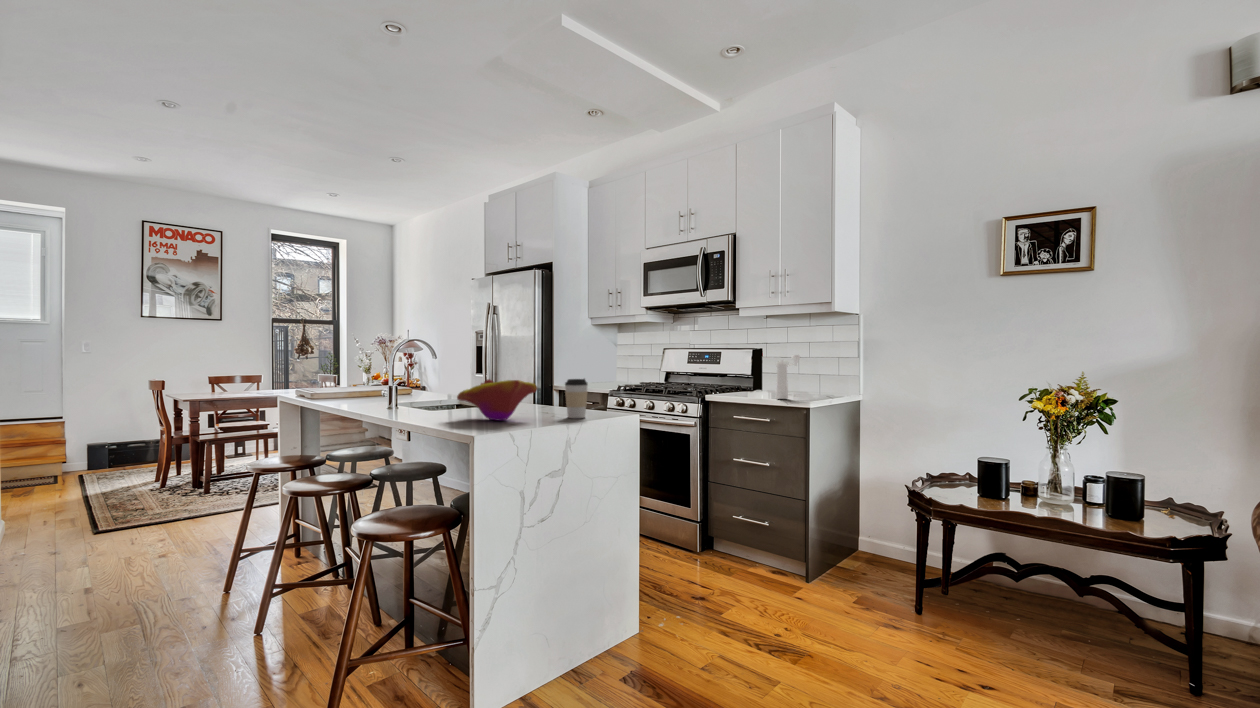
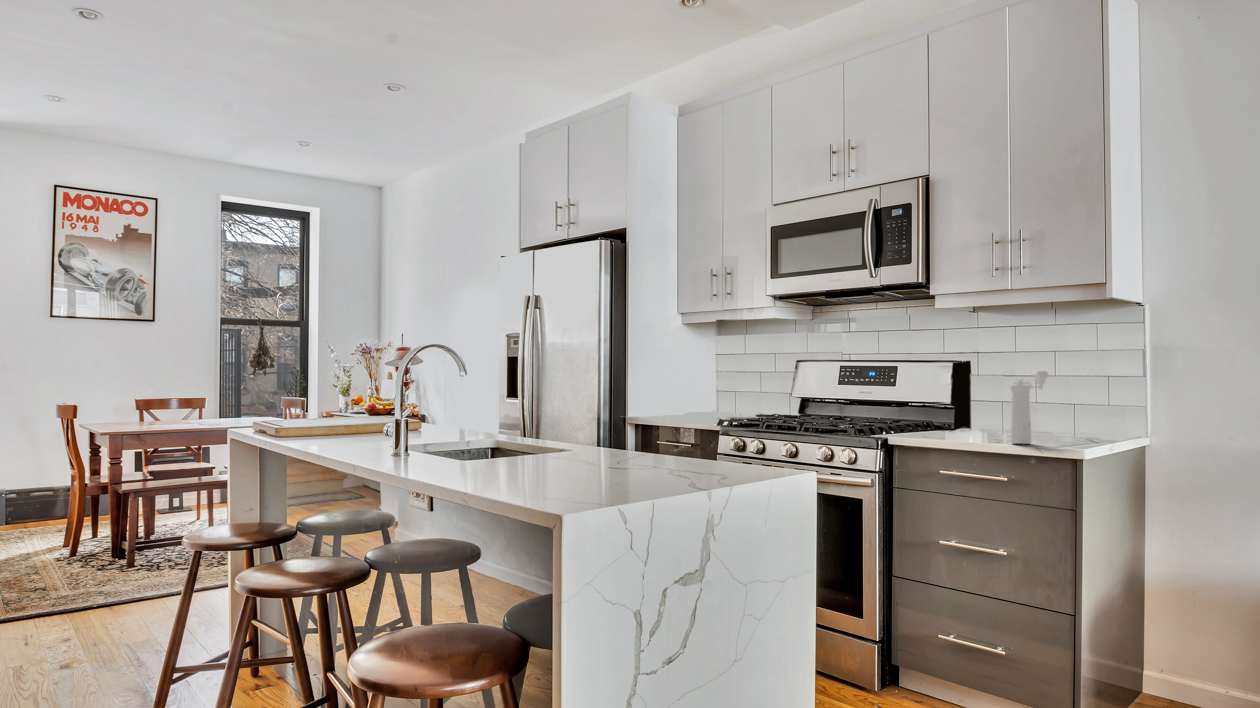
decorative bowl: present [457,379,537,421] -> none [511,411,643,481]
coffee cup: present [565,379,588,418] -> none [684,410,723,477]

